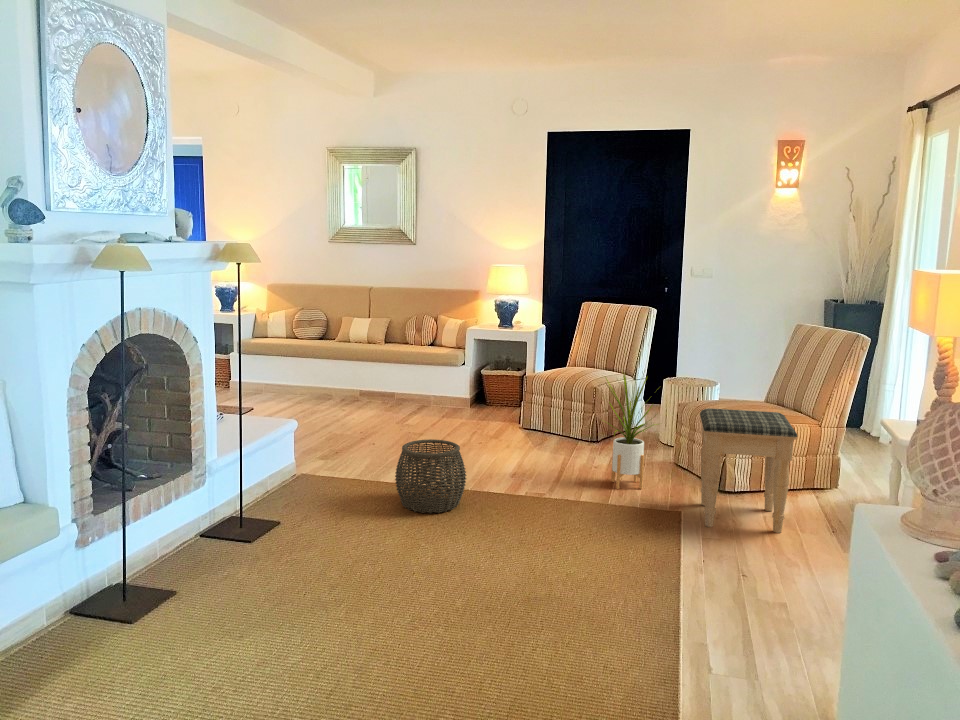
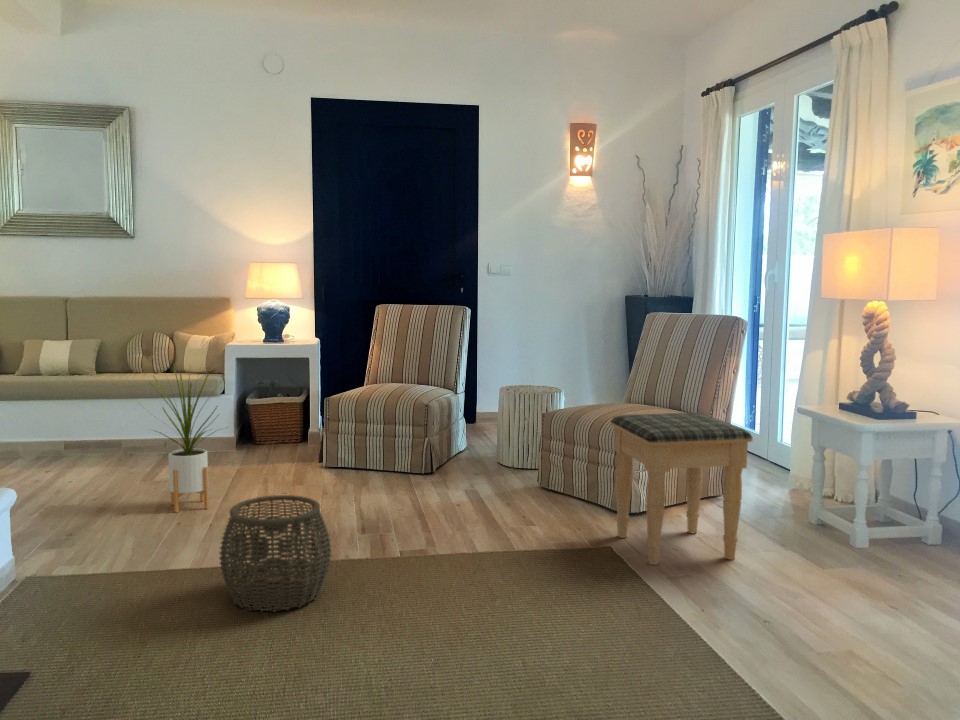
house plant: present [605,375,657,489] -> present [154,369,217,512]

